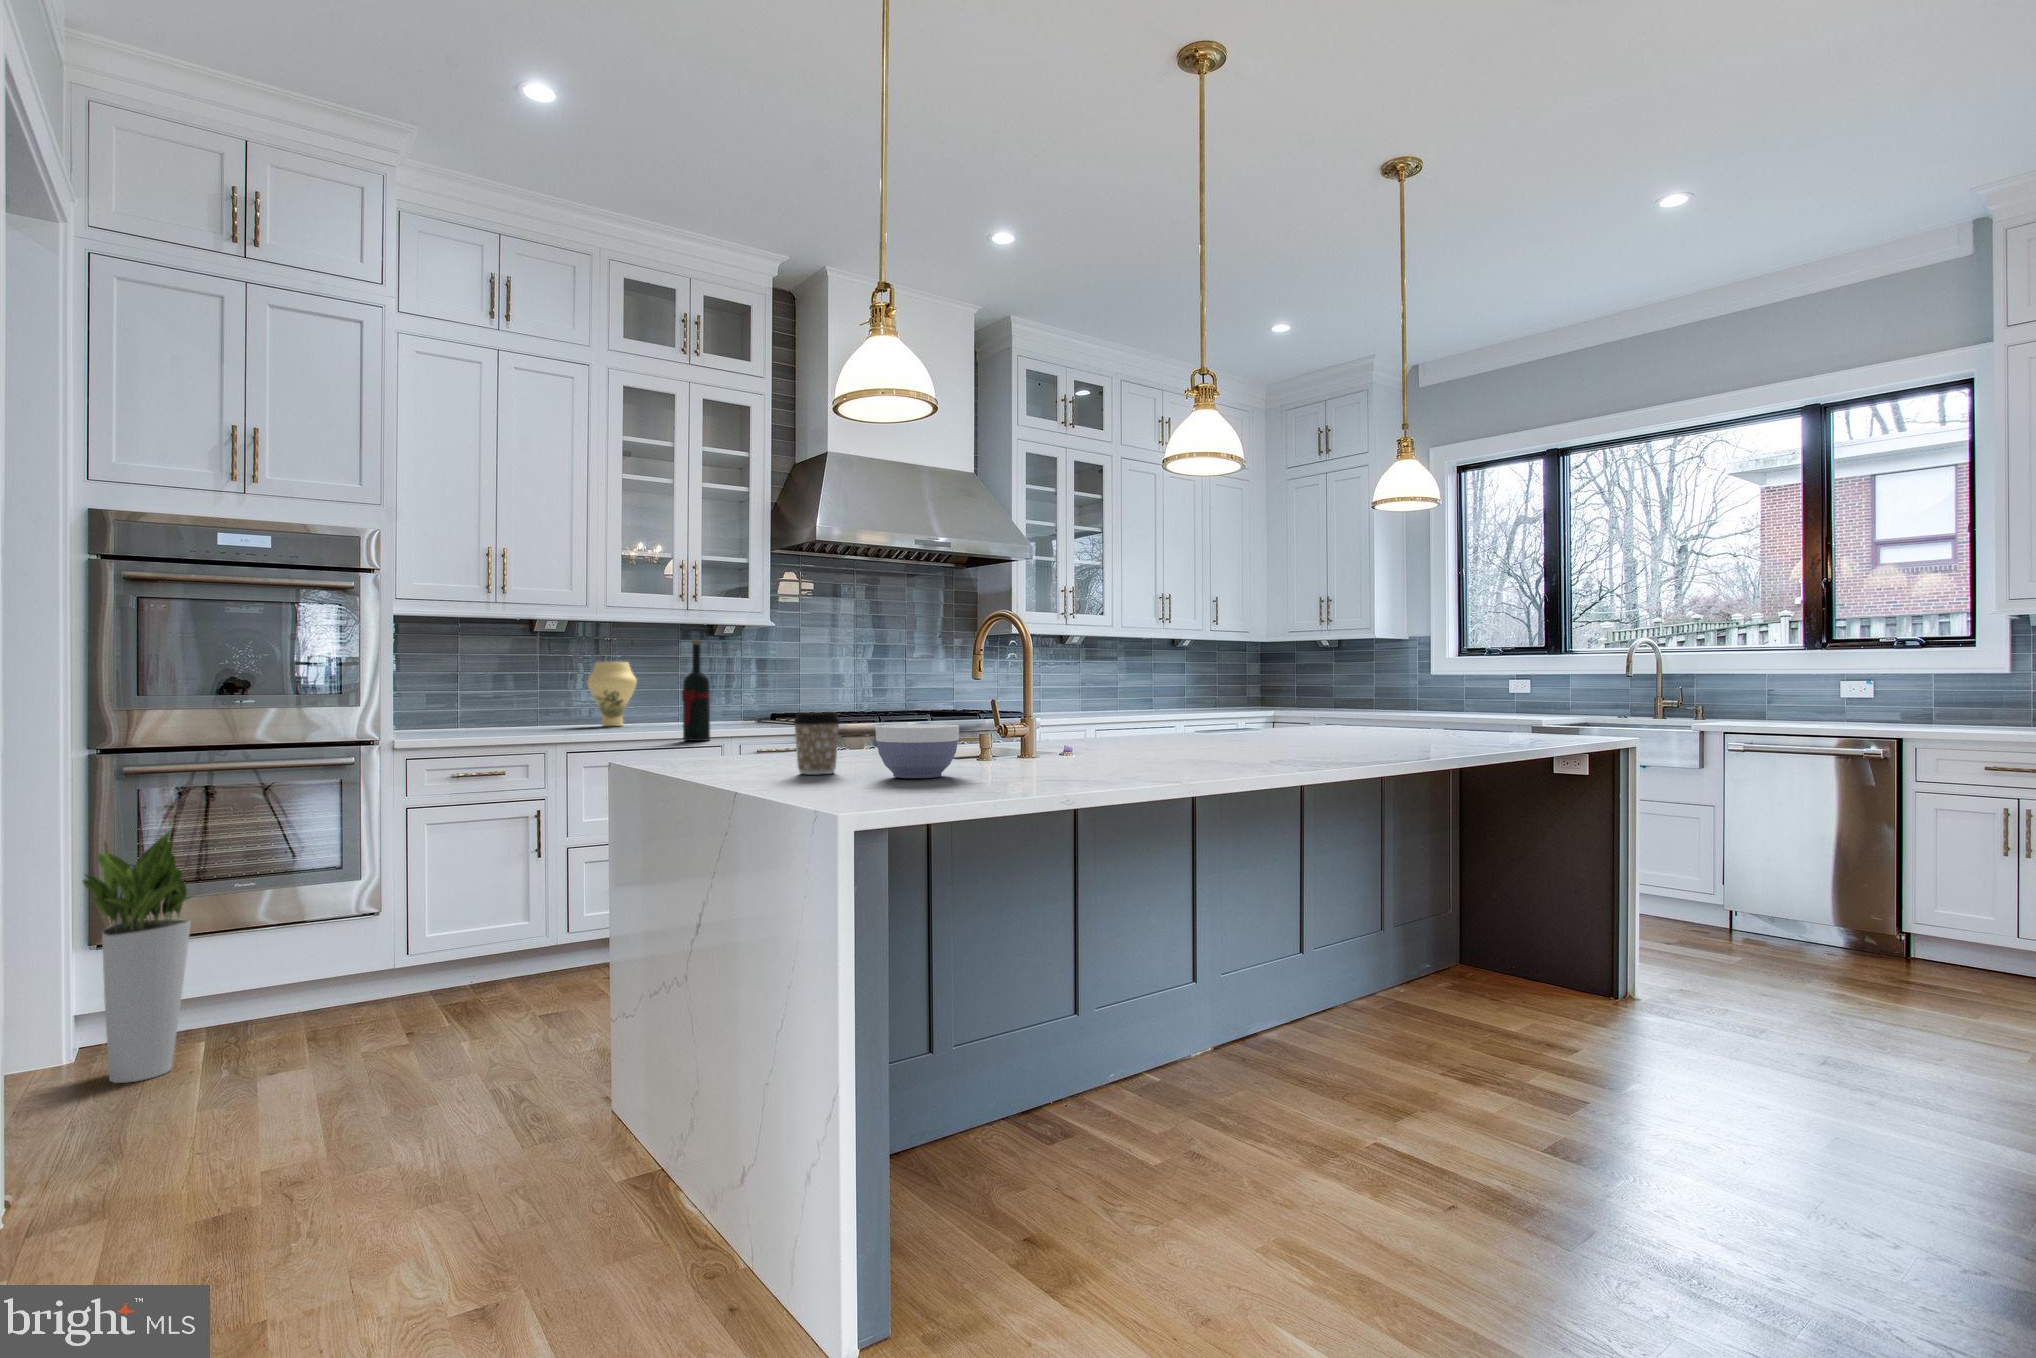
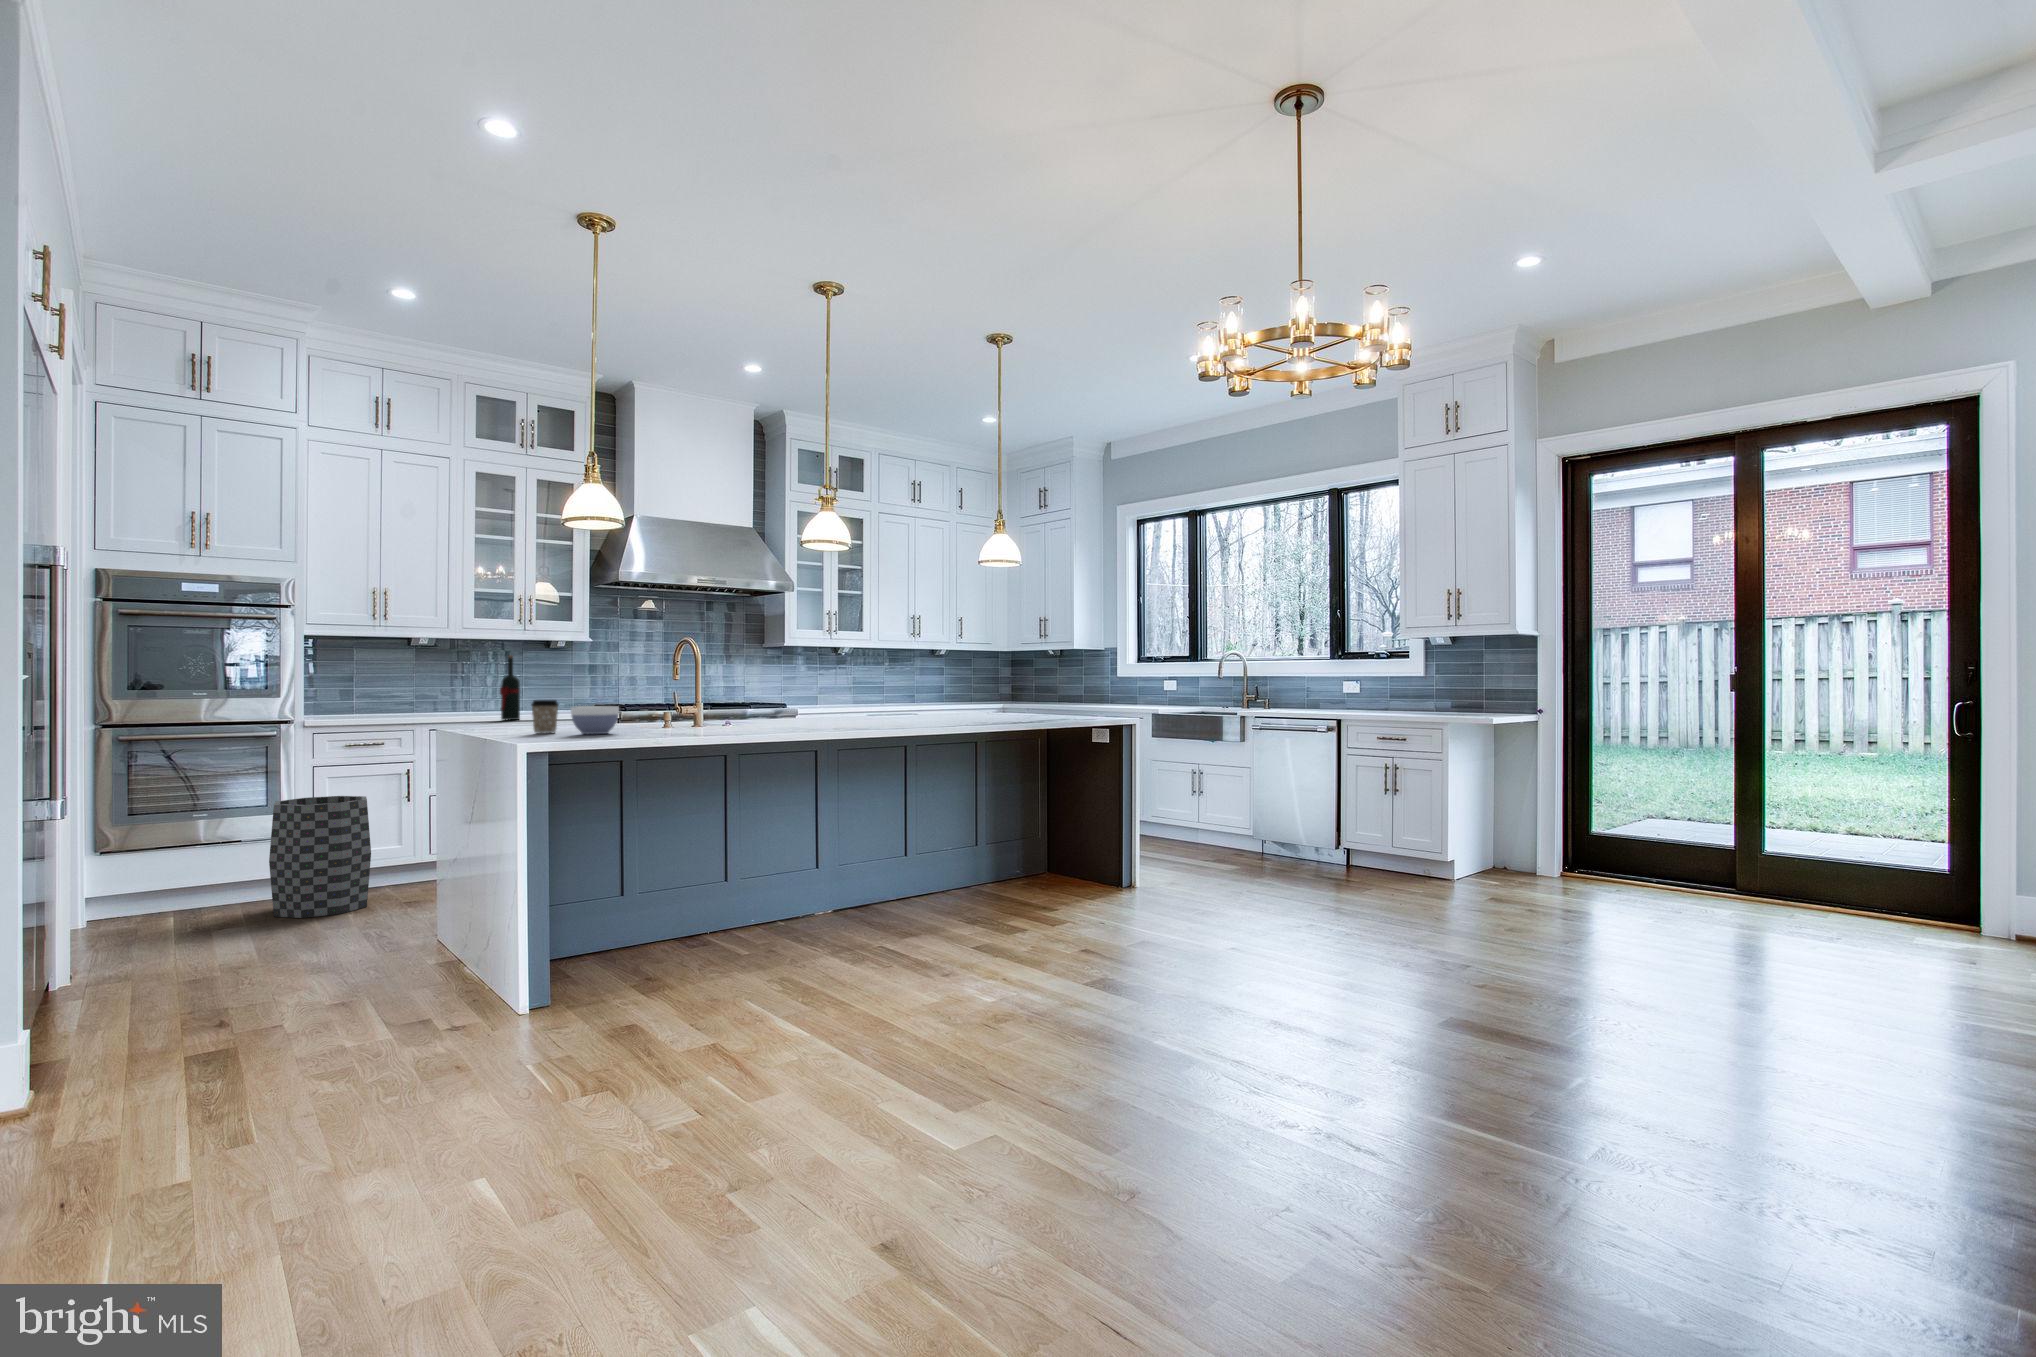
vase: present [587,662,637,726] -> none [450,667,488,713]
planter: present [83,832,192,1083] -> none [95,778,177,937]
trash can: none [344,851,490,1045] -> present [269,796,371,918]

